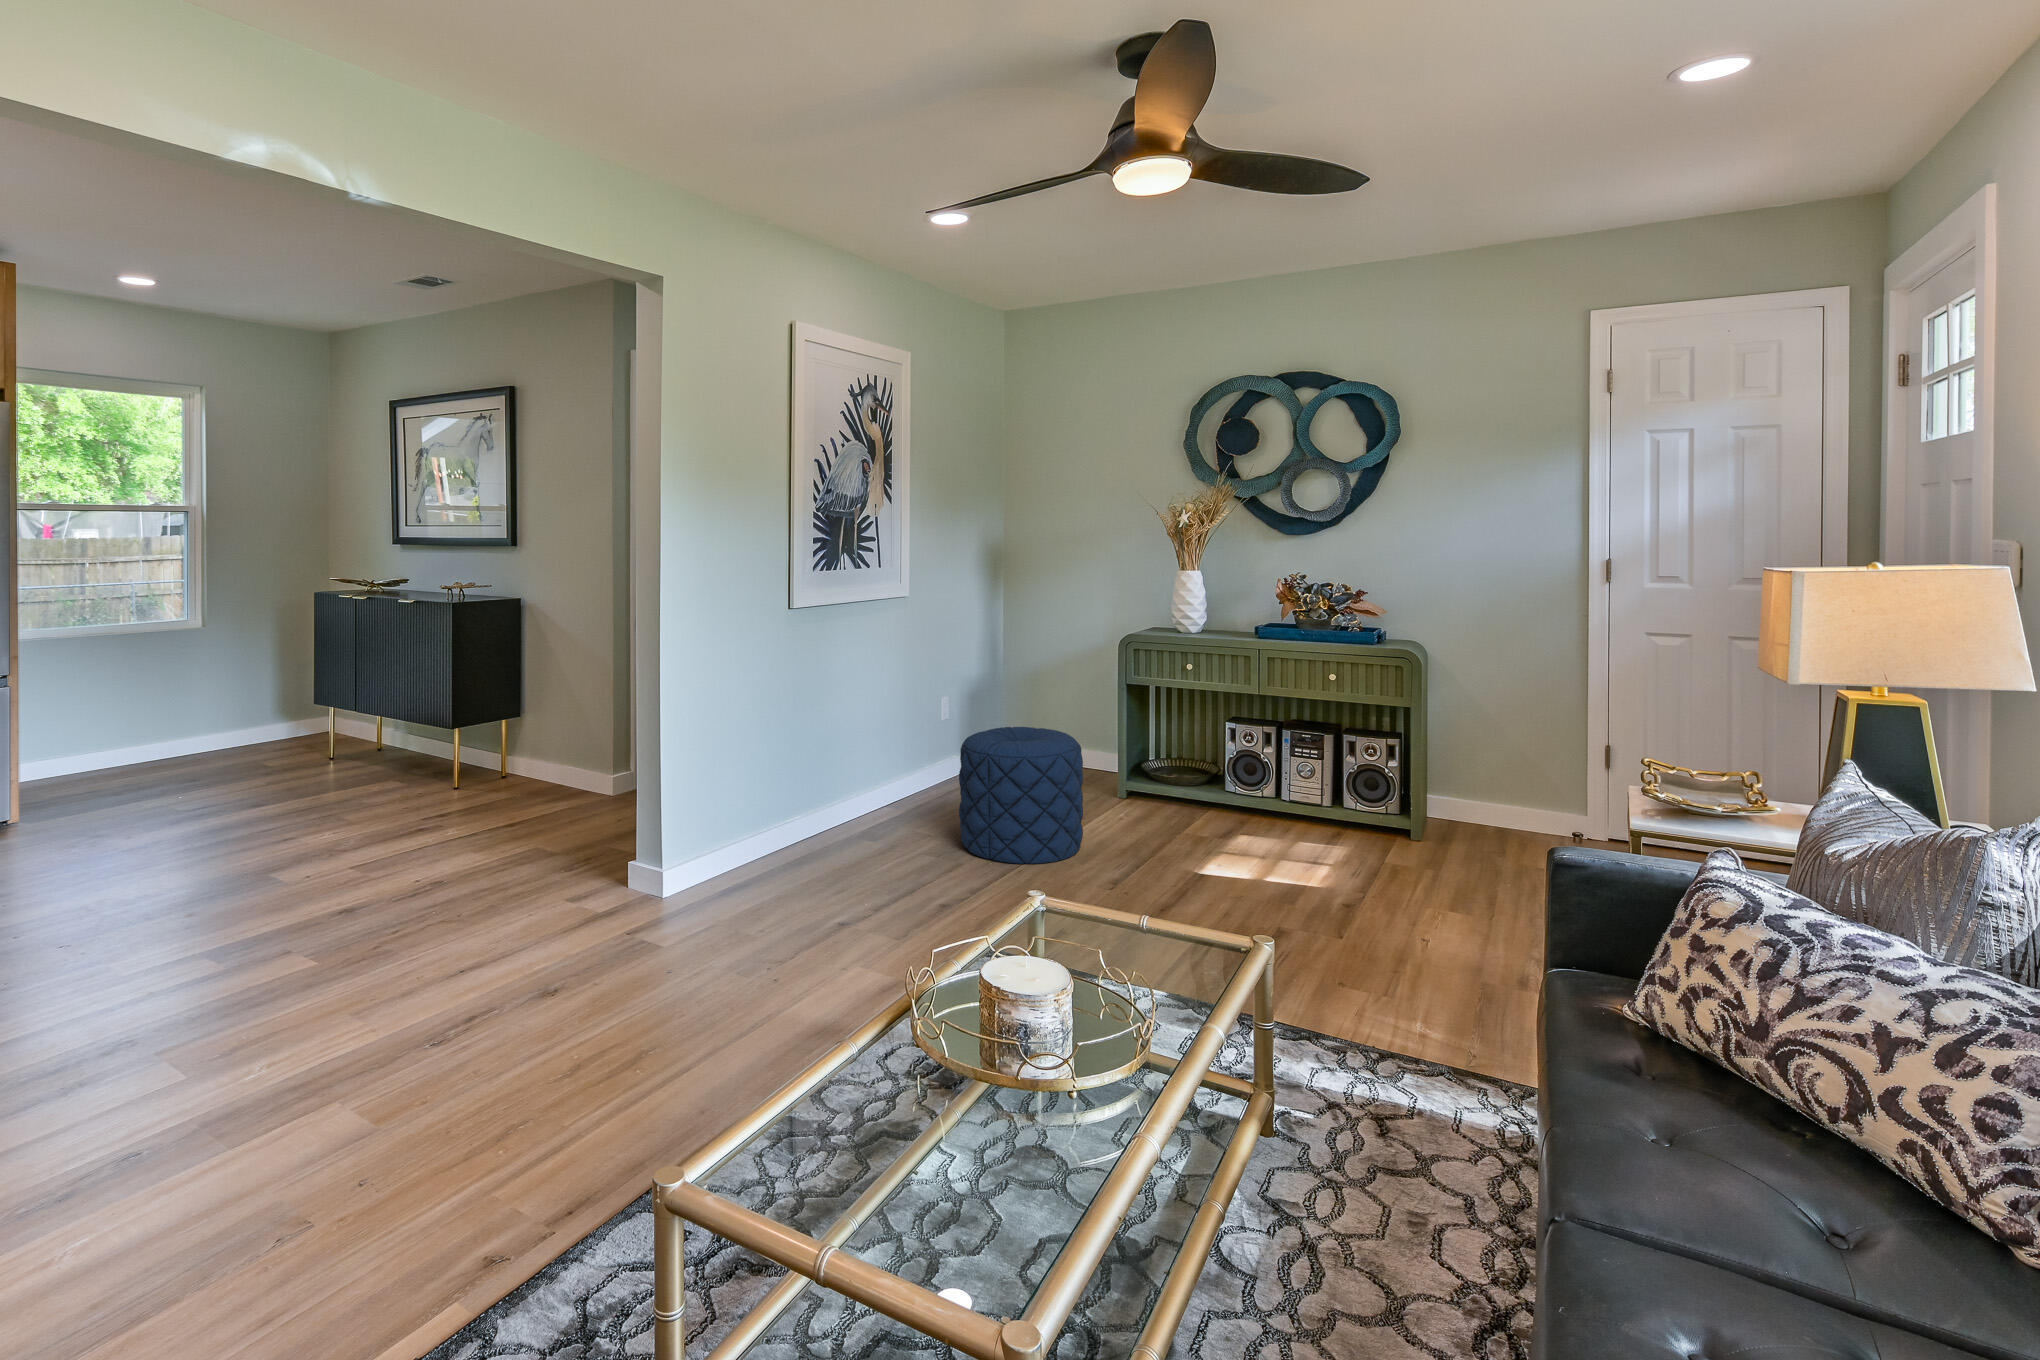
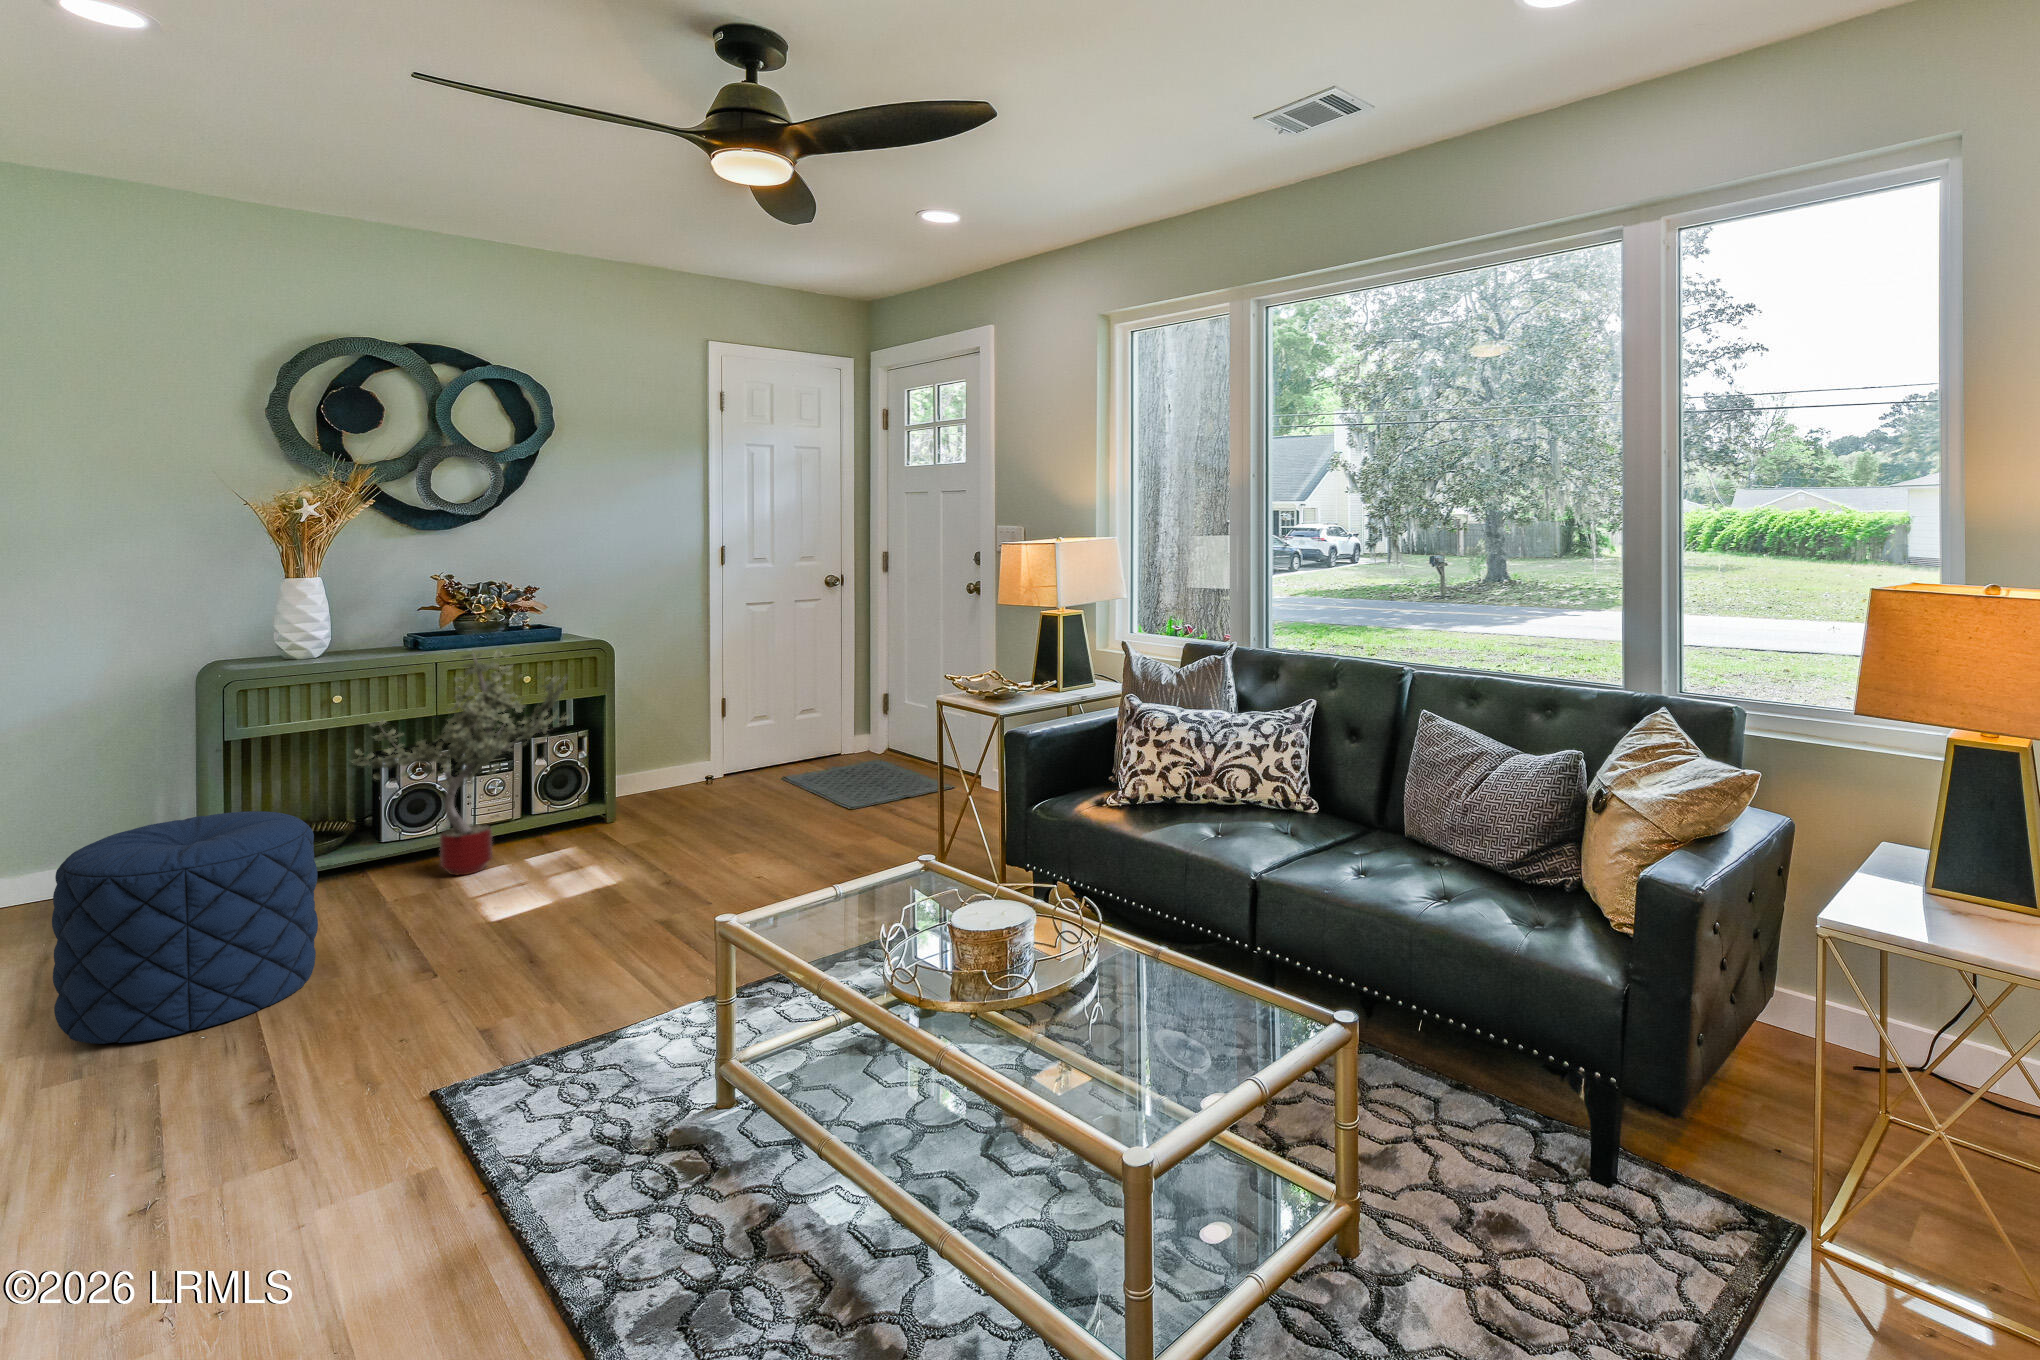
potted tree: none [1183,642,1332,836] -> present [350,650,569,875]

